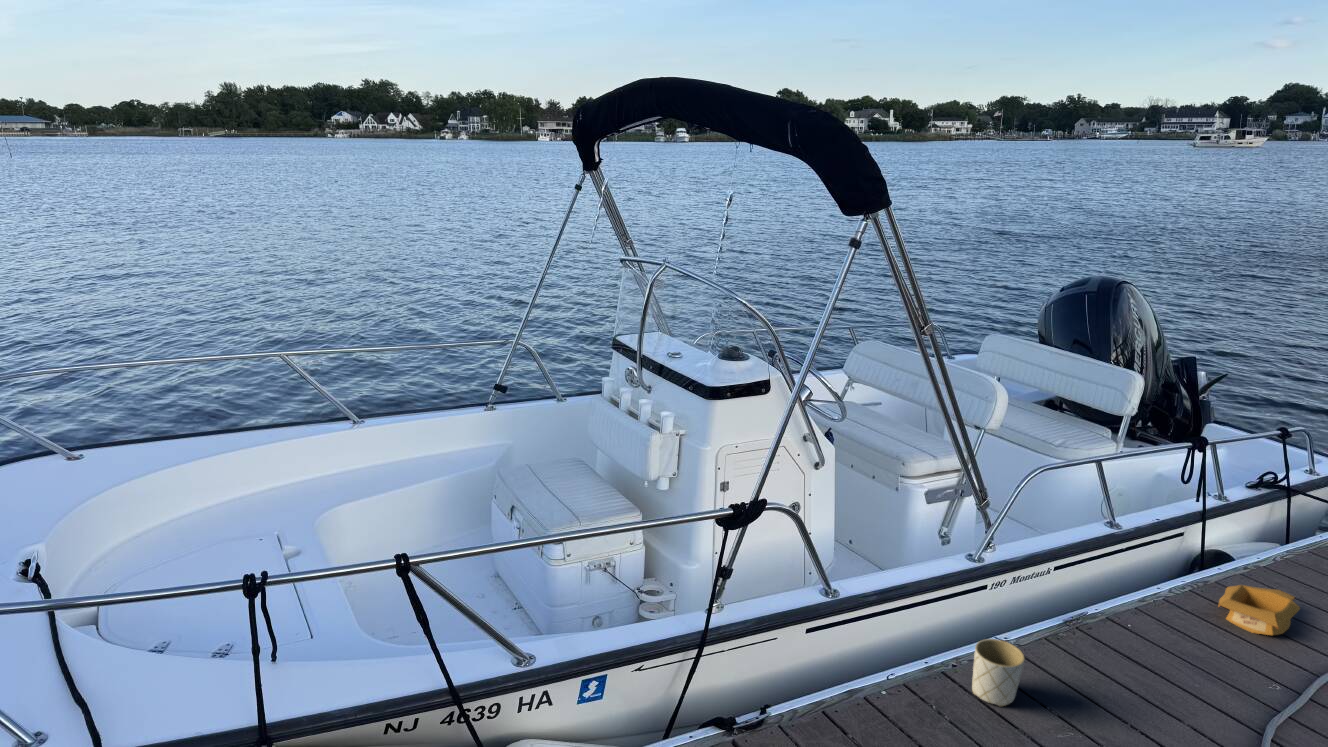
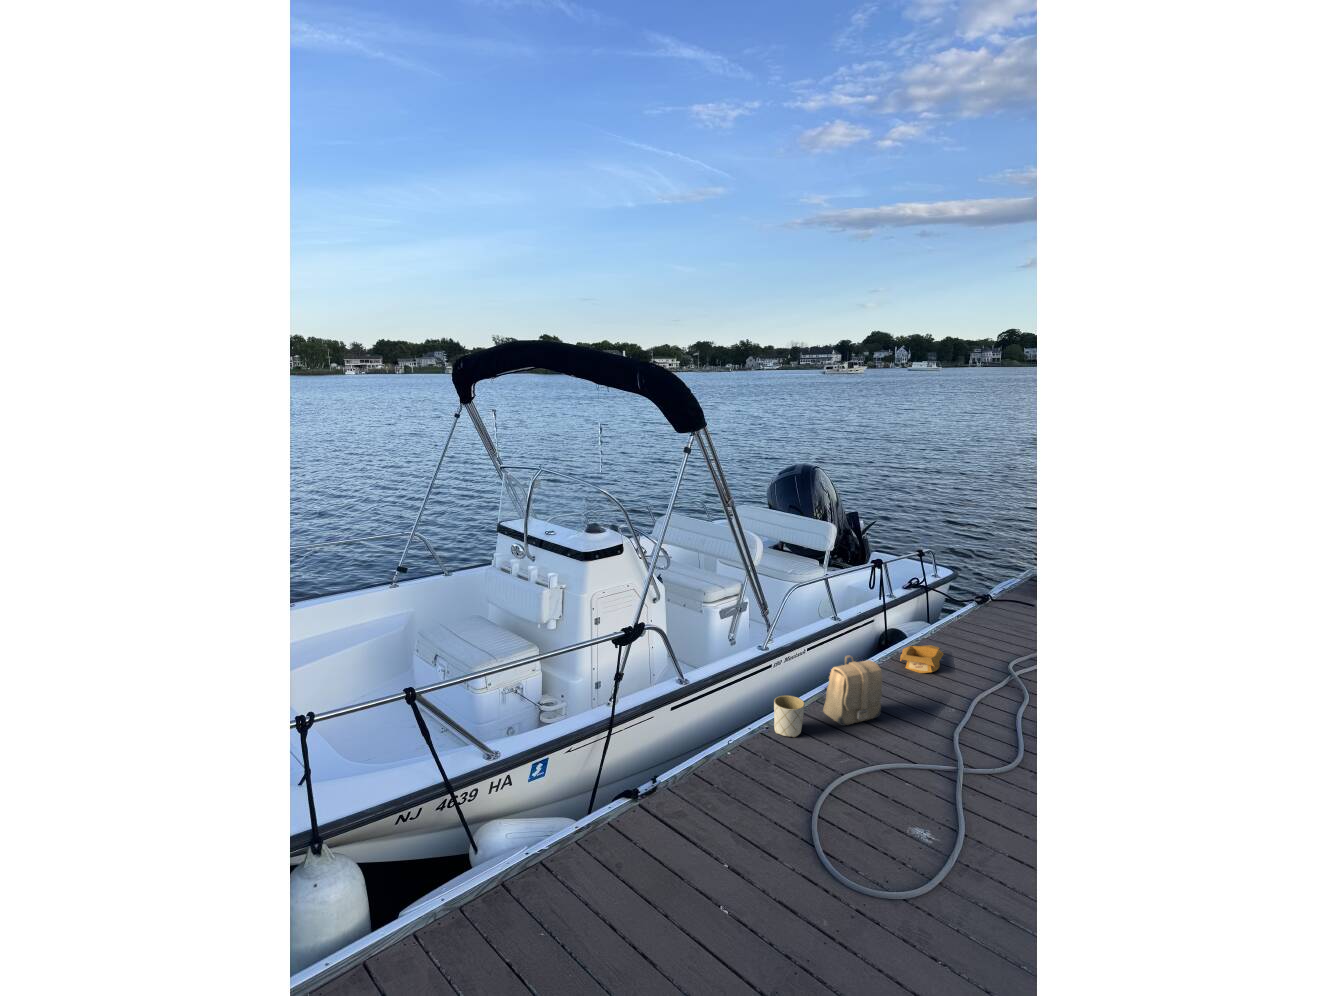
backpack: none [1061,595,1170,702] -> present [823,656,882,726]

